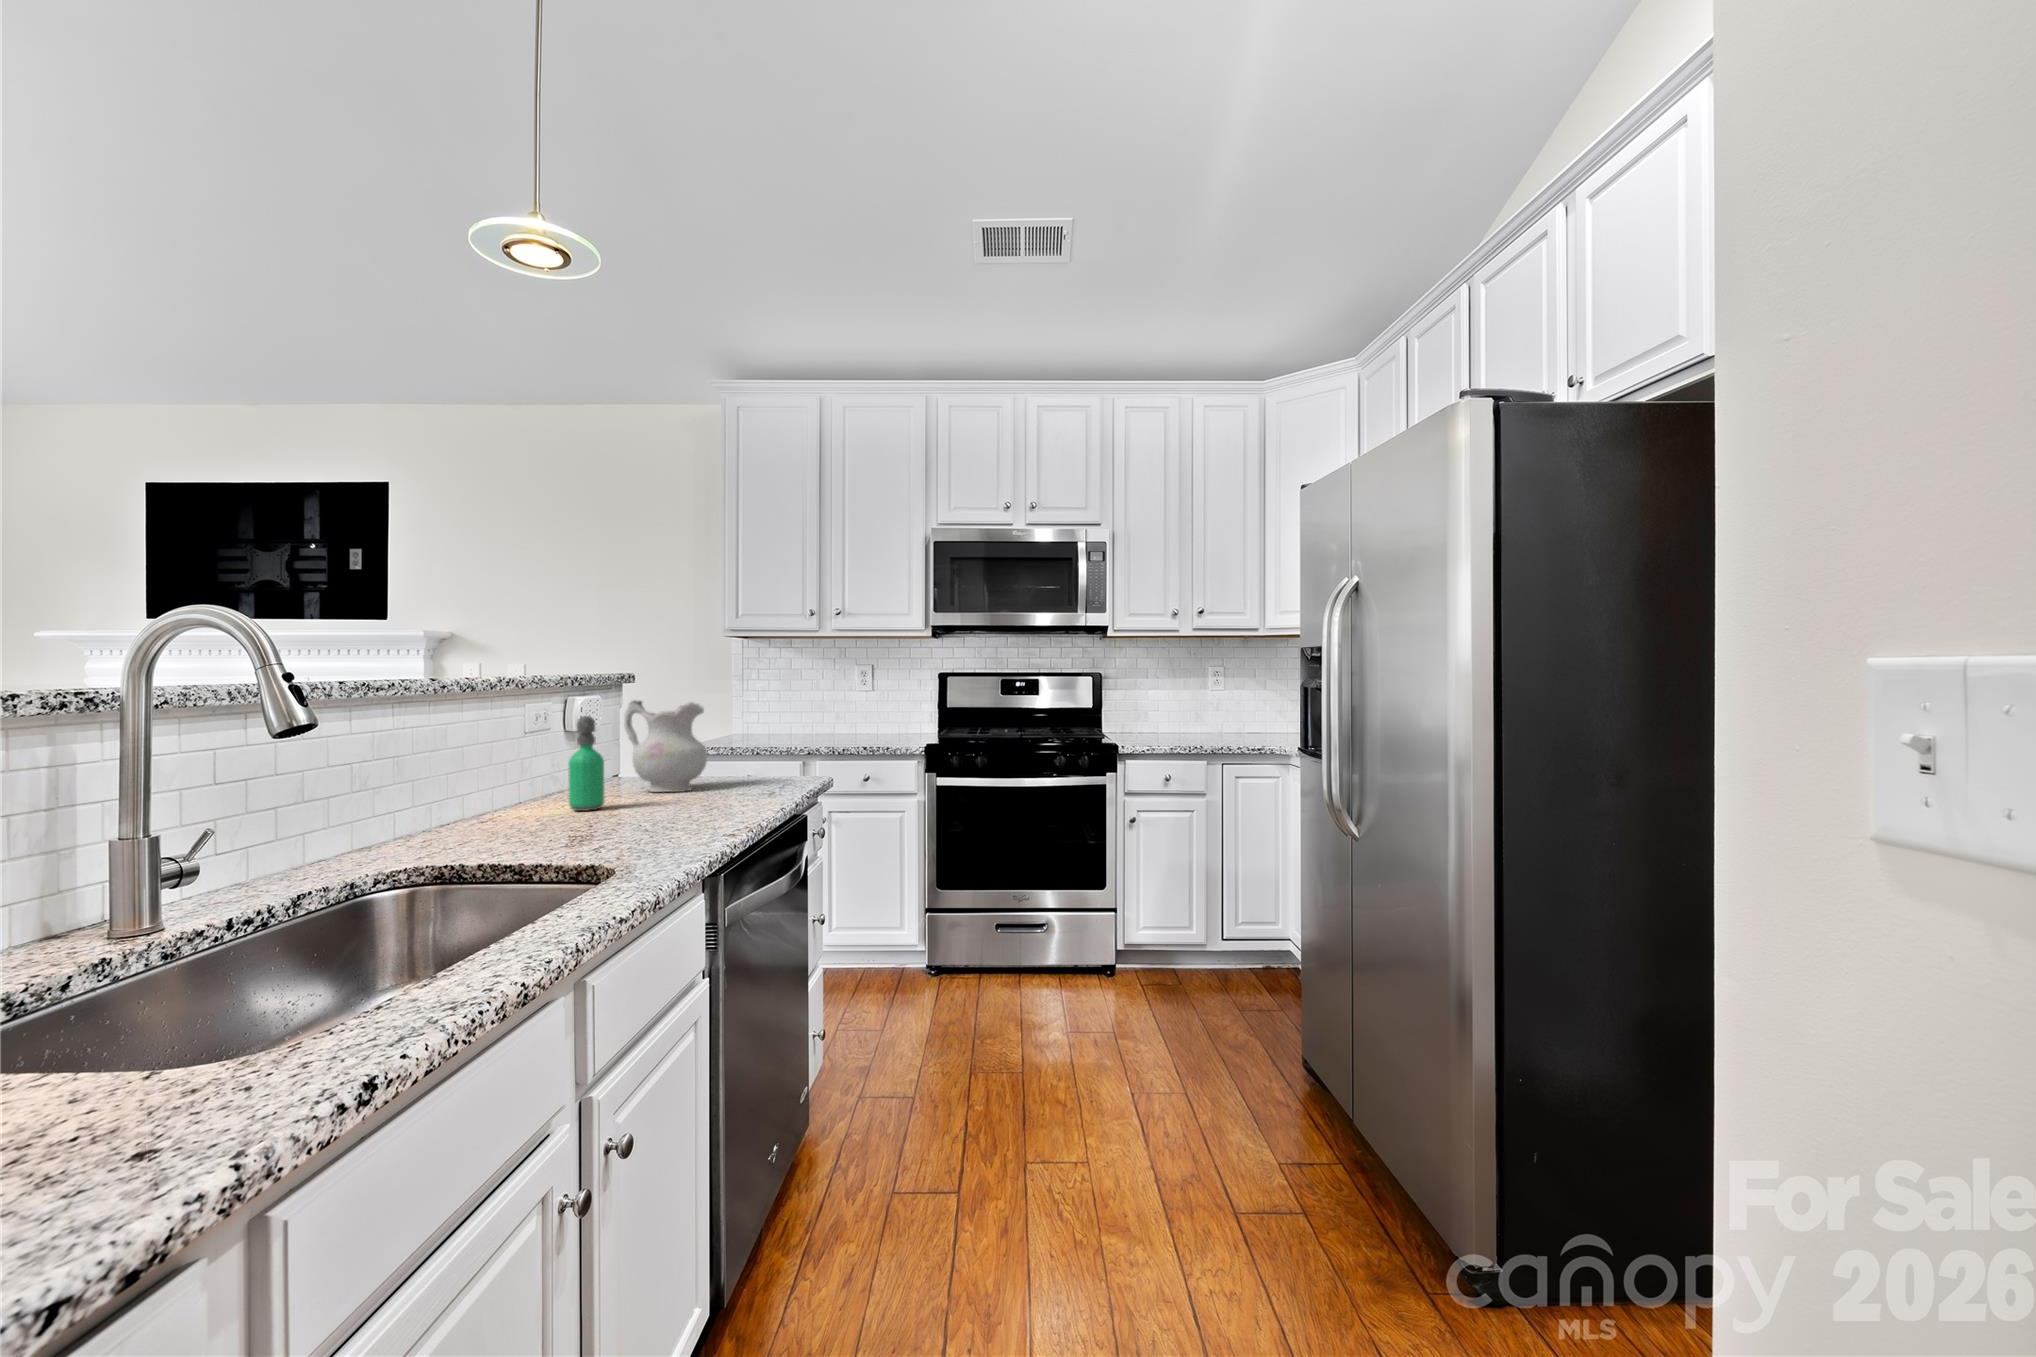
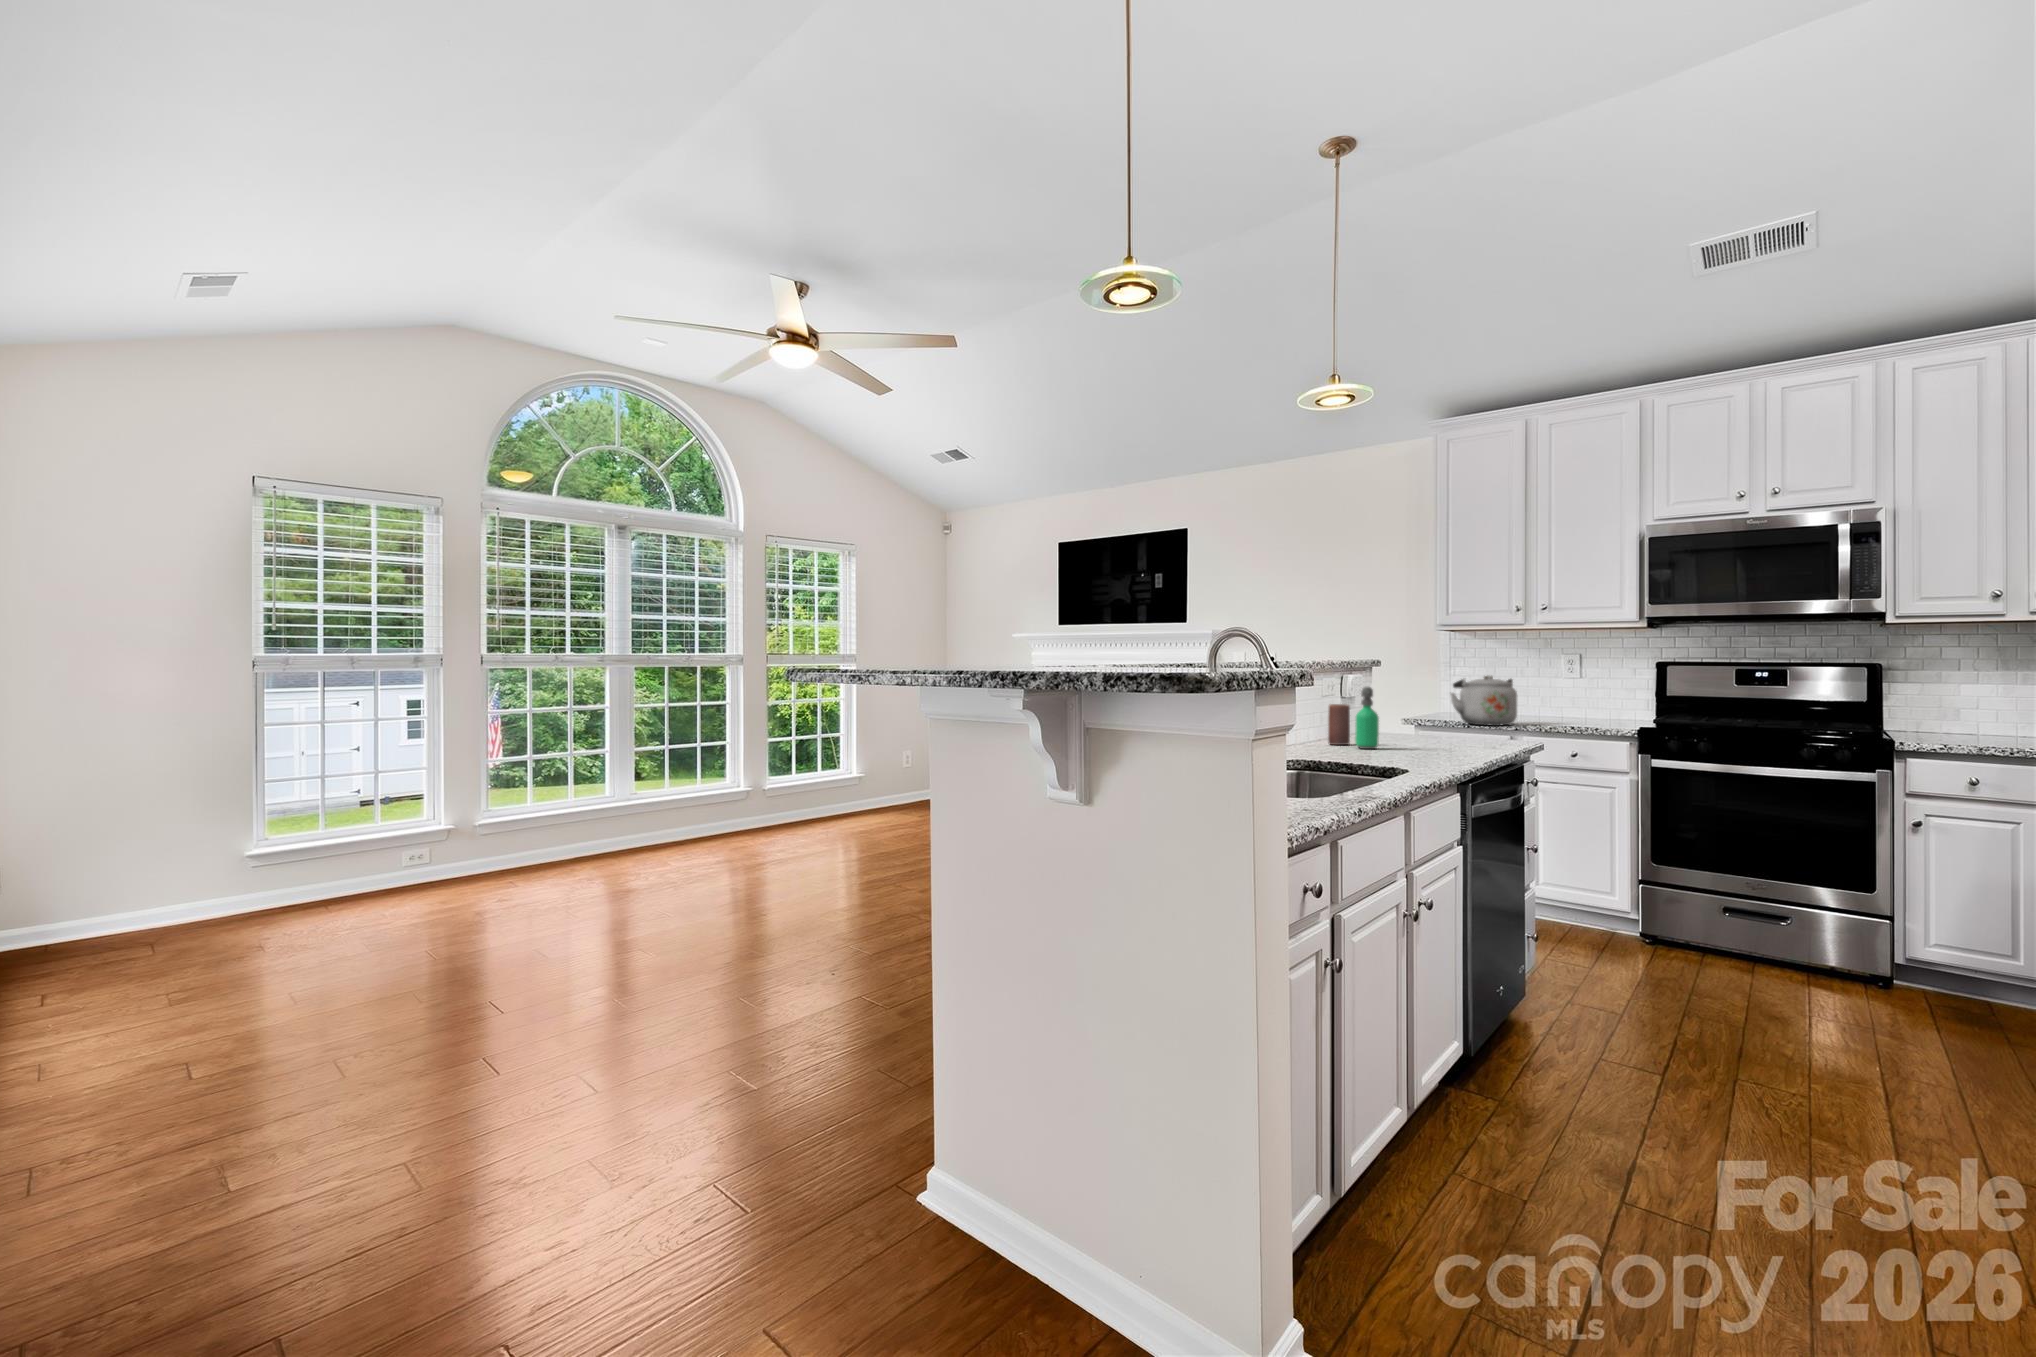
kettle: none [735,690,809,750] -> present [1451,675,1517,726]
ceramic pitcher: present [624,700,707,792] -> none [1383,678,1445,744]
candle: none [533,742,568,806] -> present [1328,704,1350,745]

